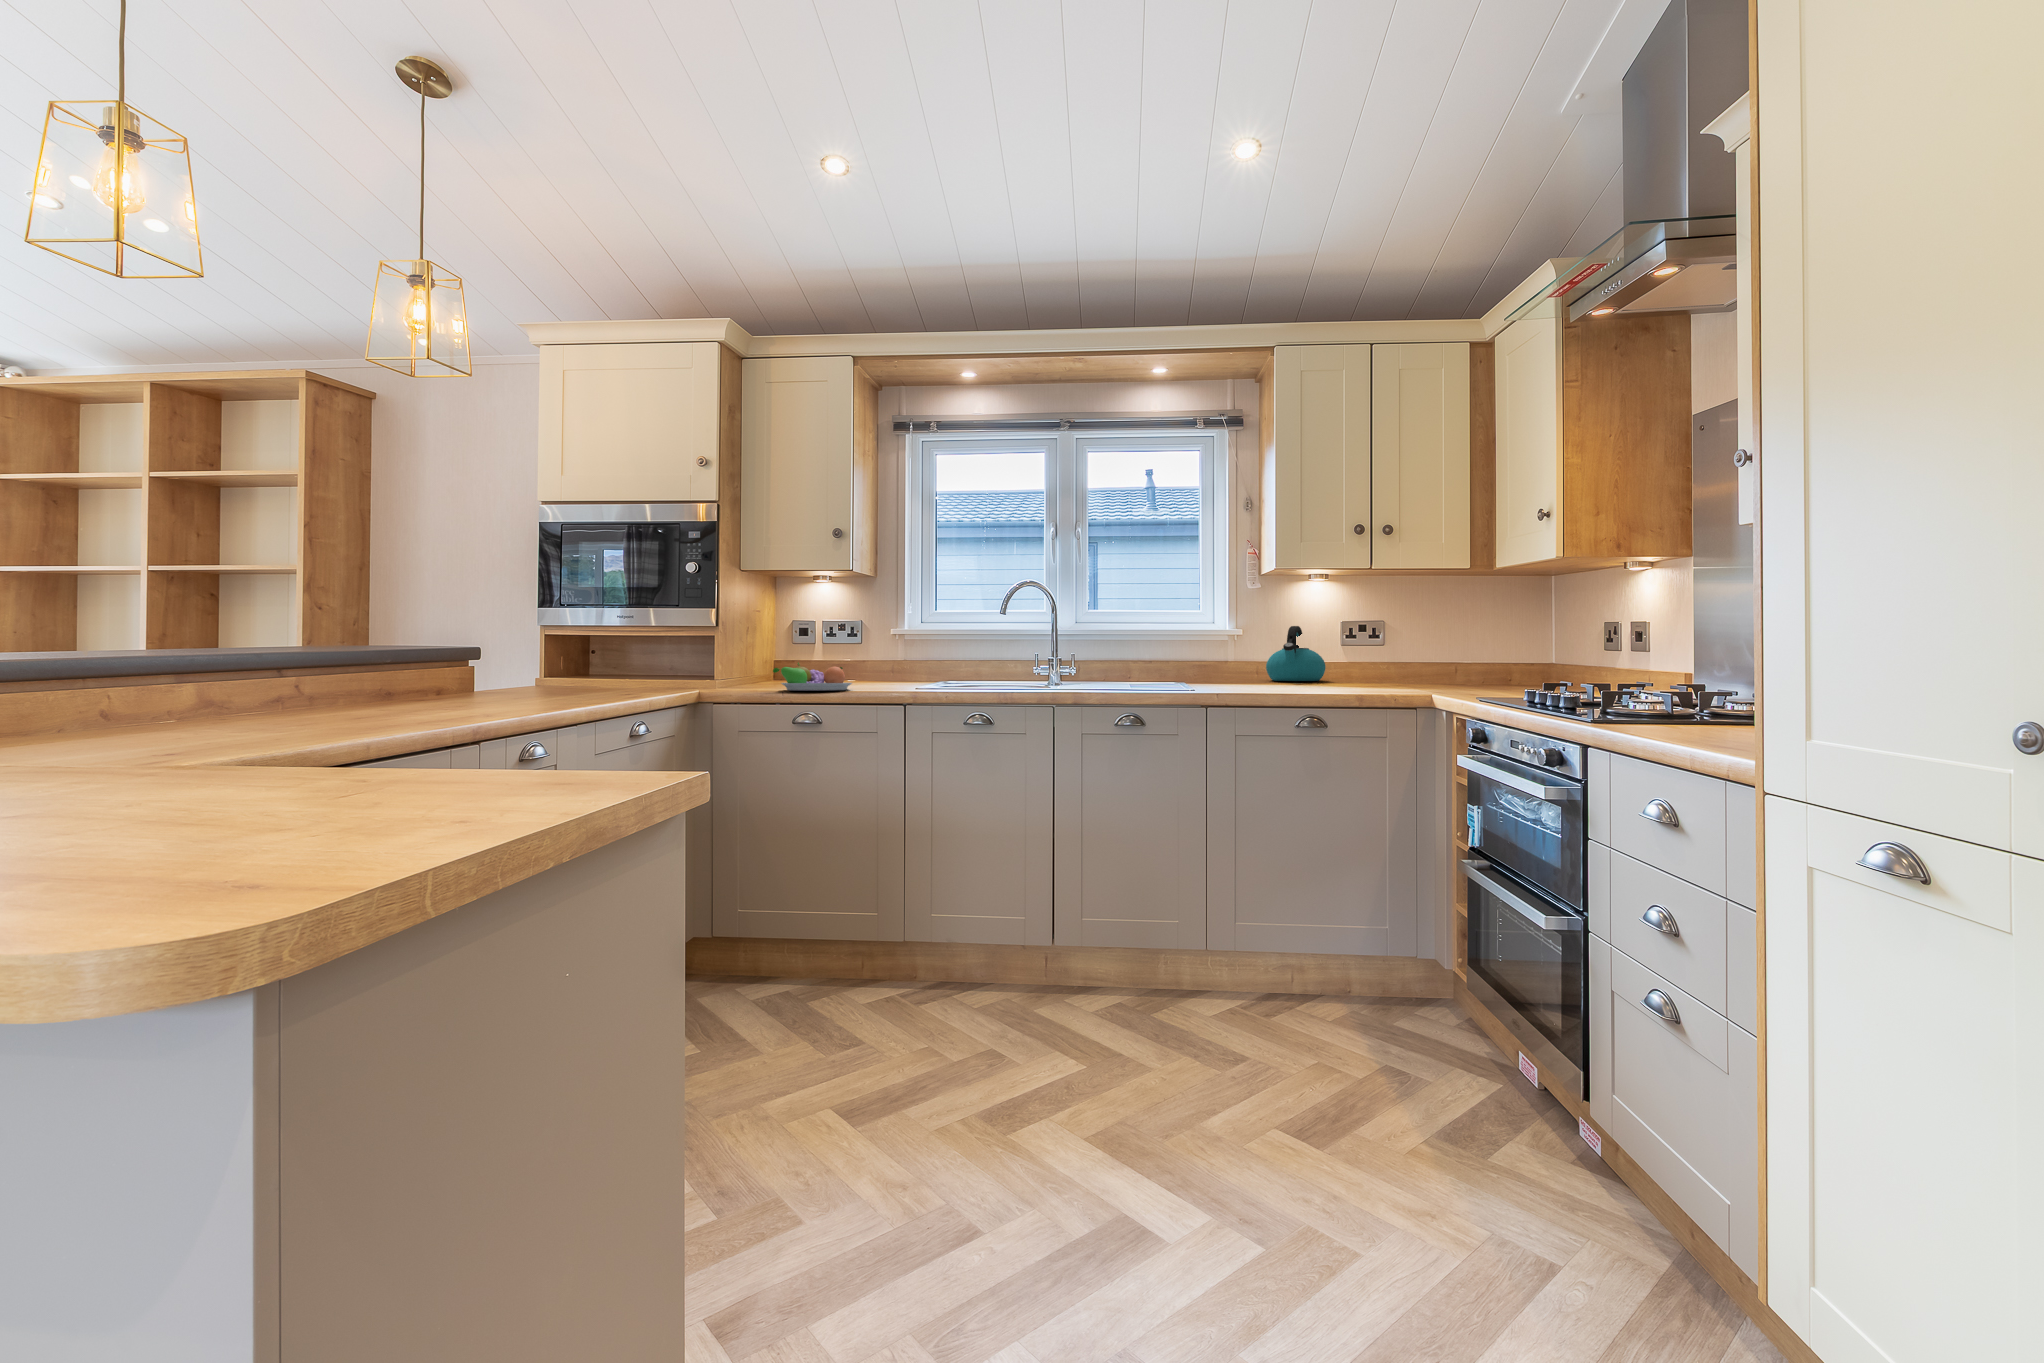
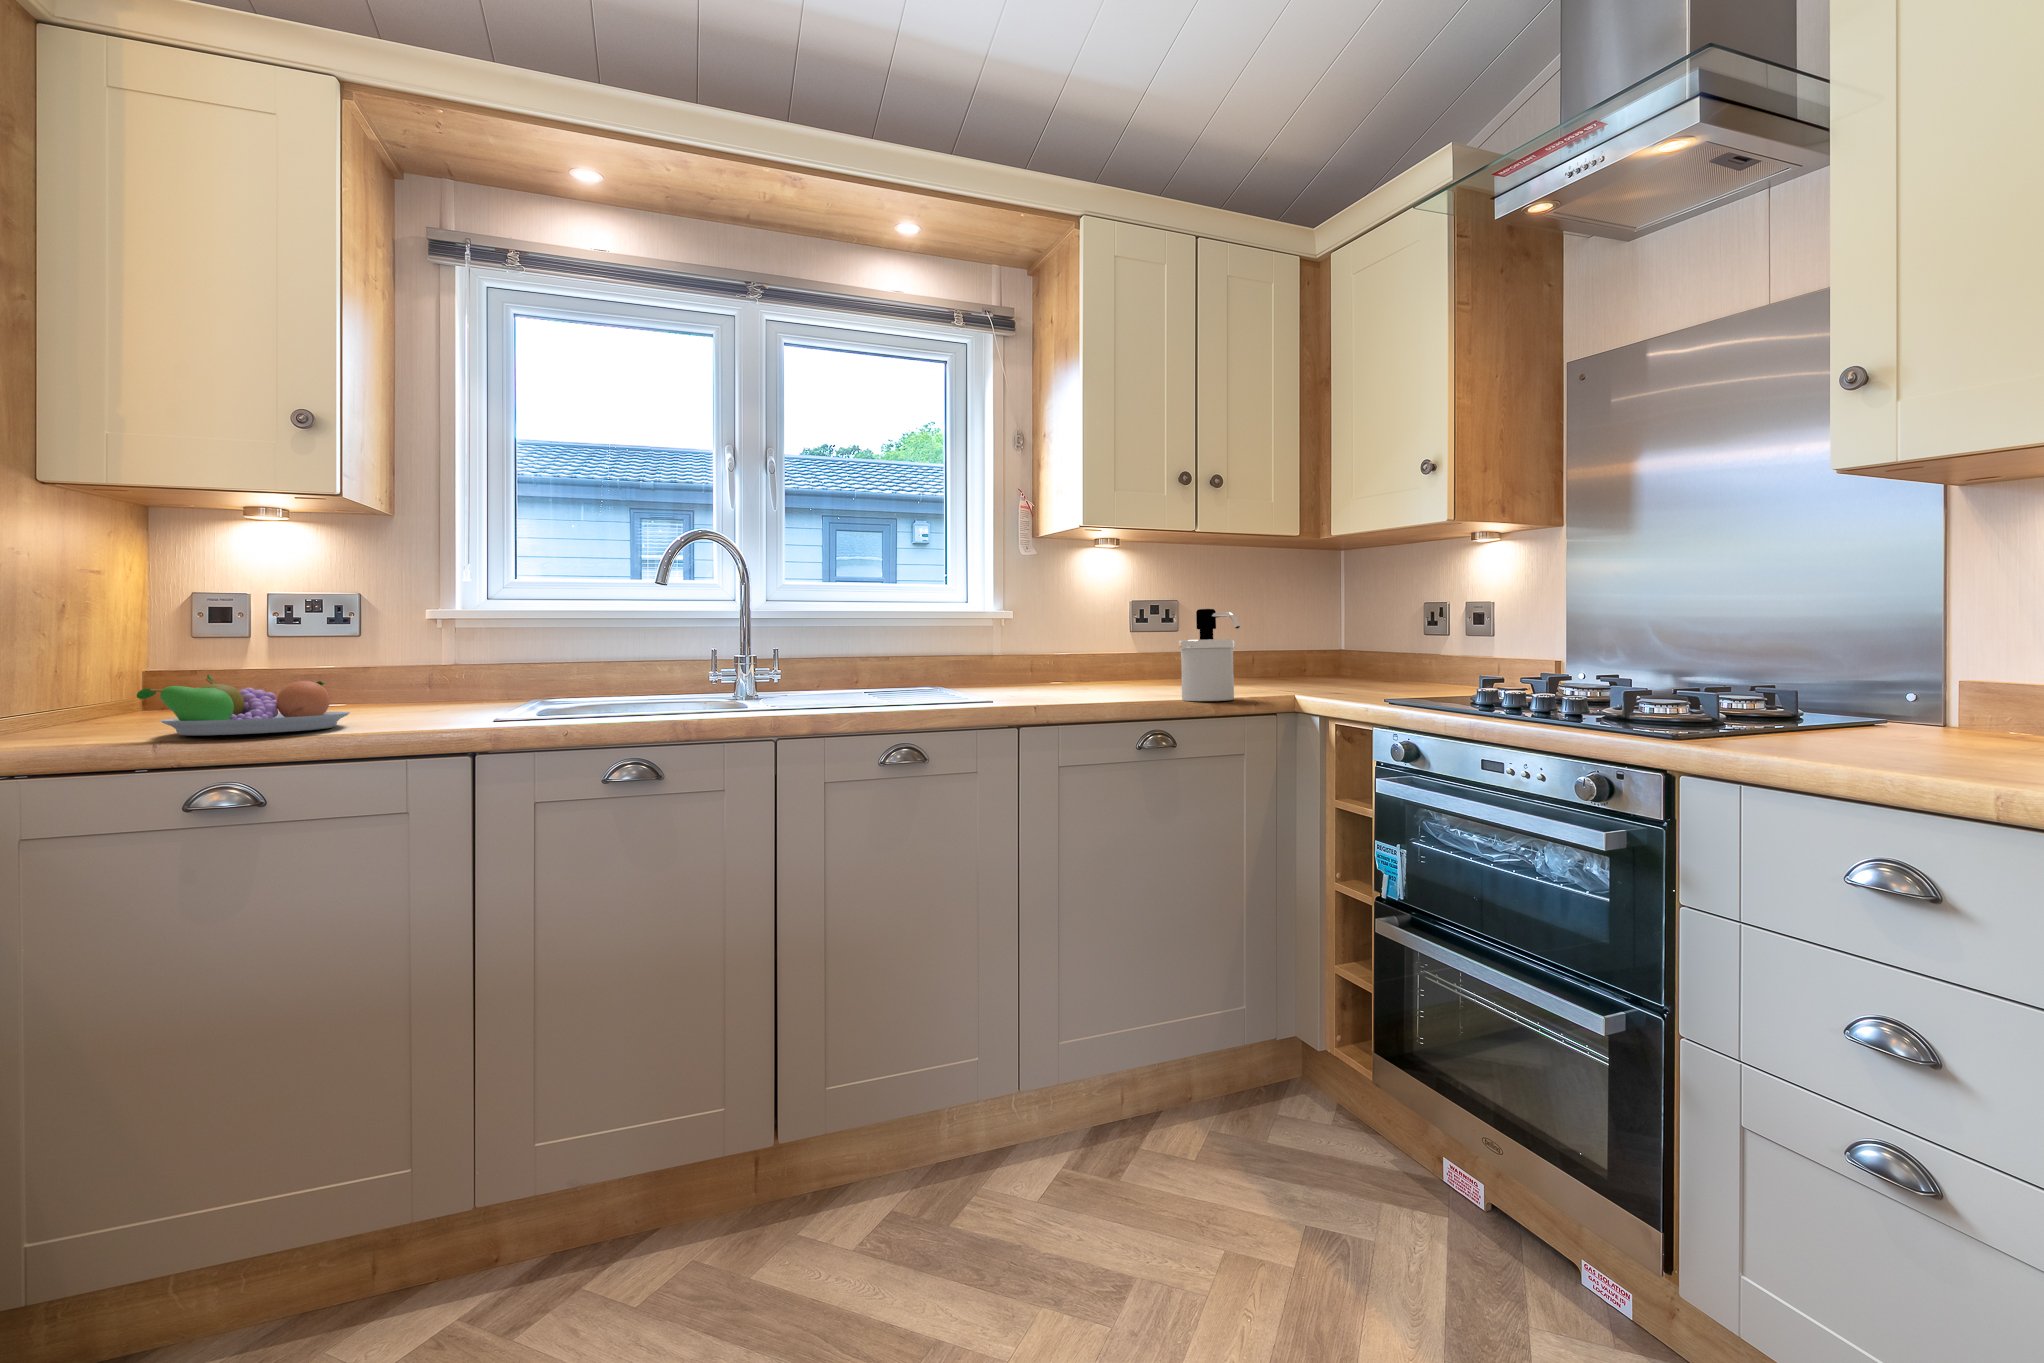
kettle: present [1266,626,1326,681] -> none [1041,607,1117,680]
soap dispenser: none [1330,628,1373,695] -> present [1179,609,1240,701]

